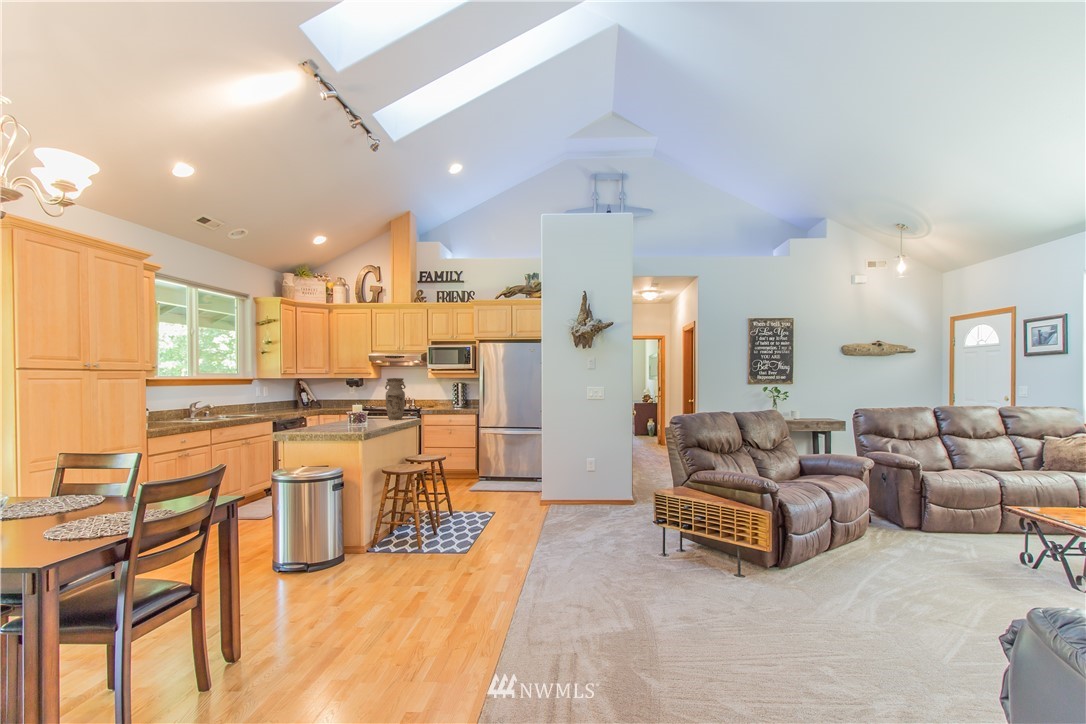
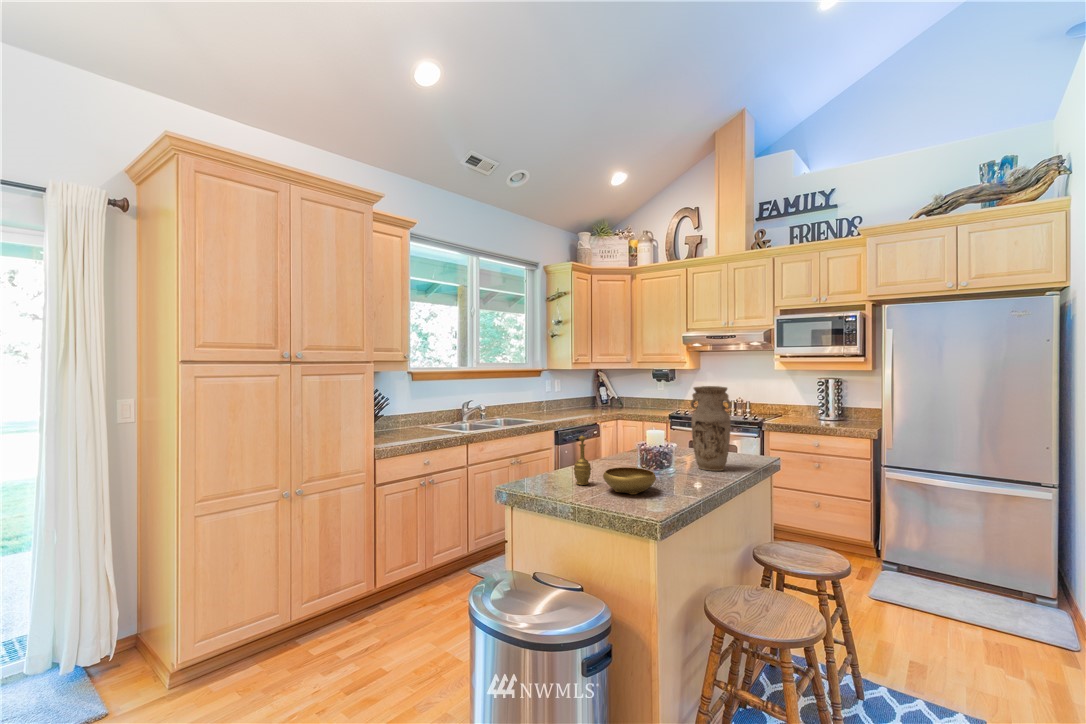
decorative bowl: none [328,401,372,426] -> present [574,436,656,495]

